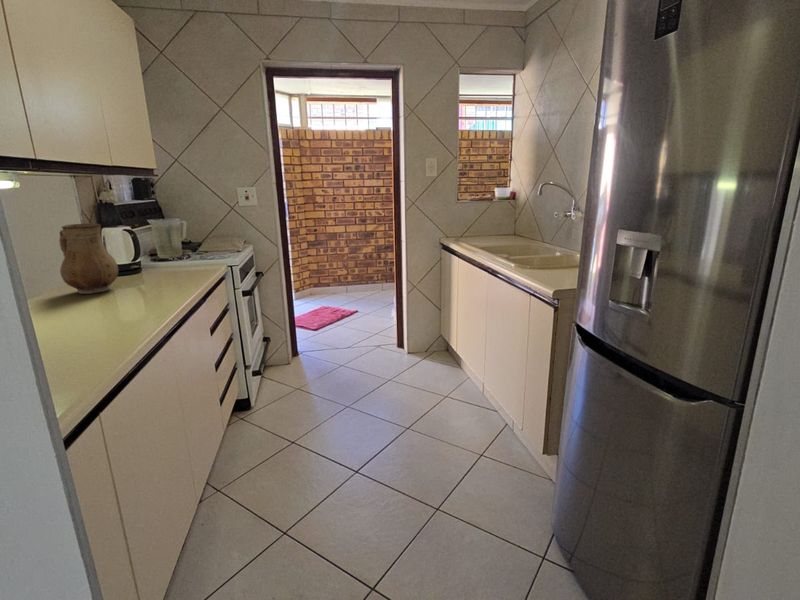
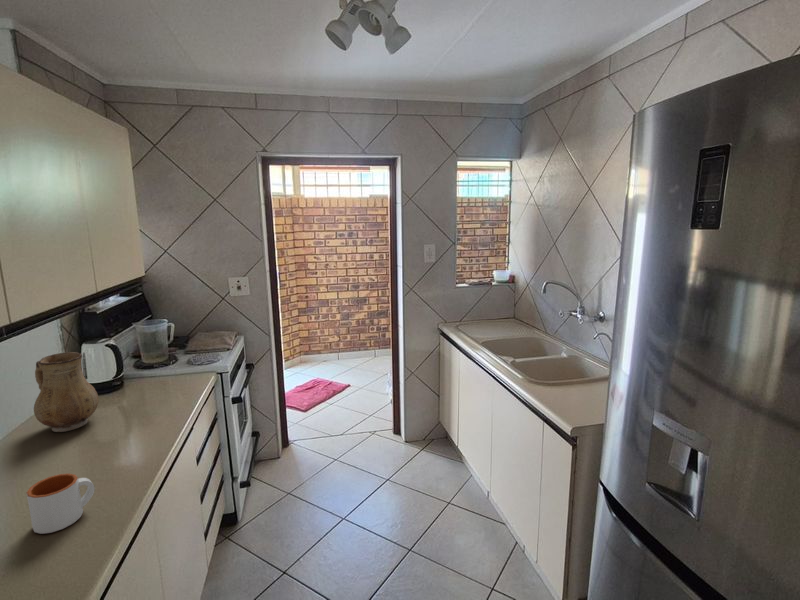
mug: none [57,297,117,340] -> present [27,474,95,534]

